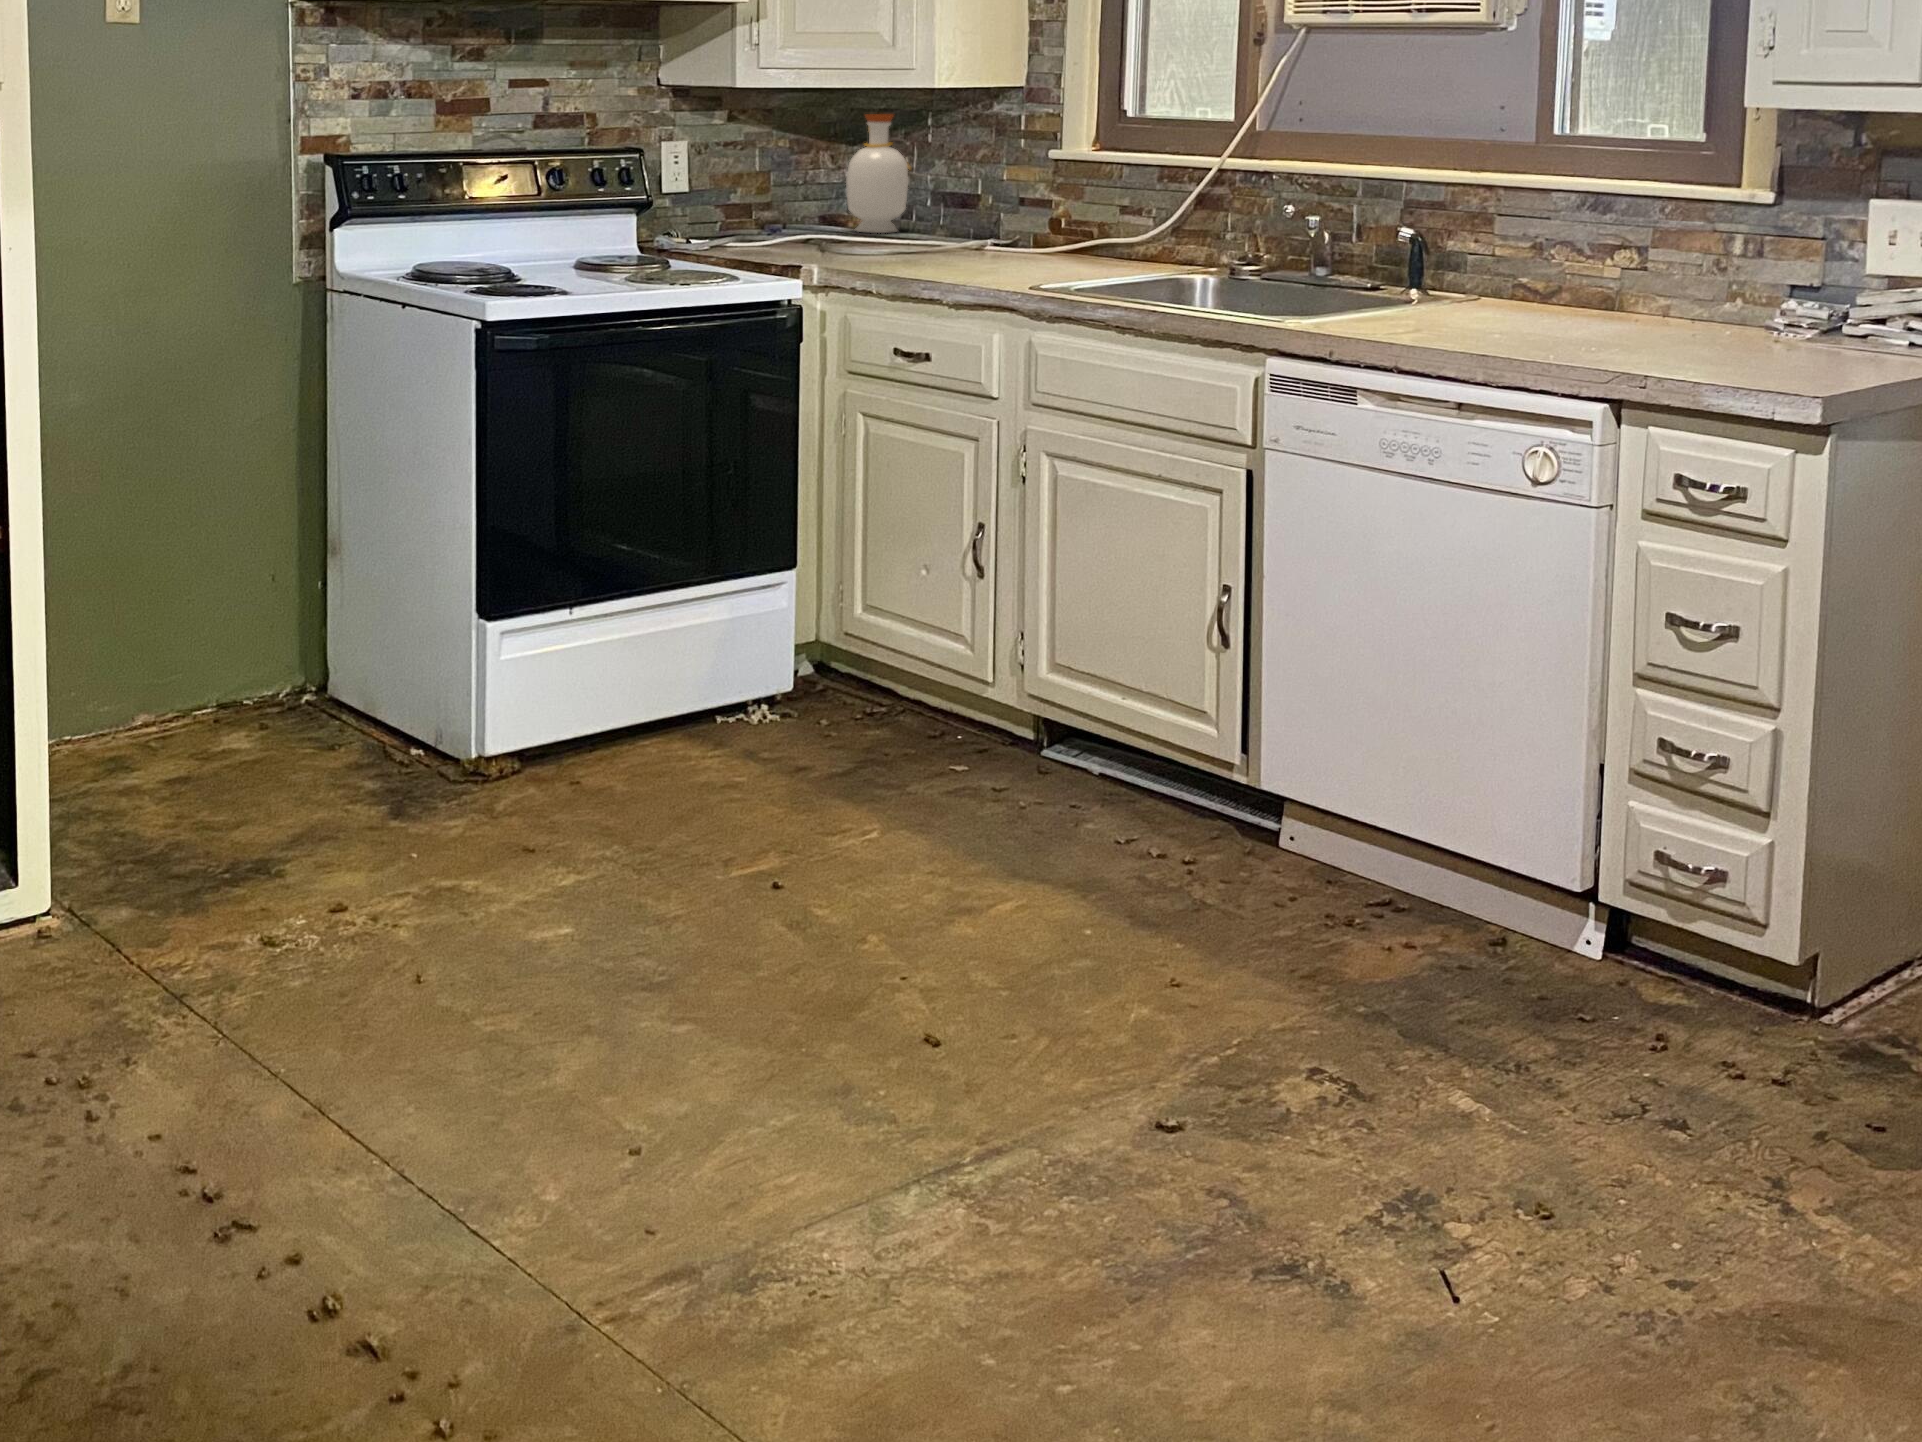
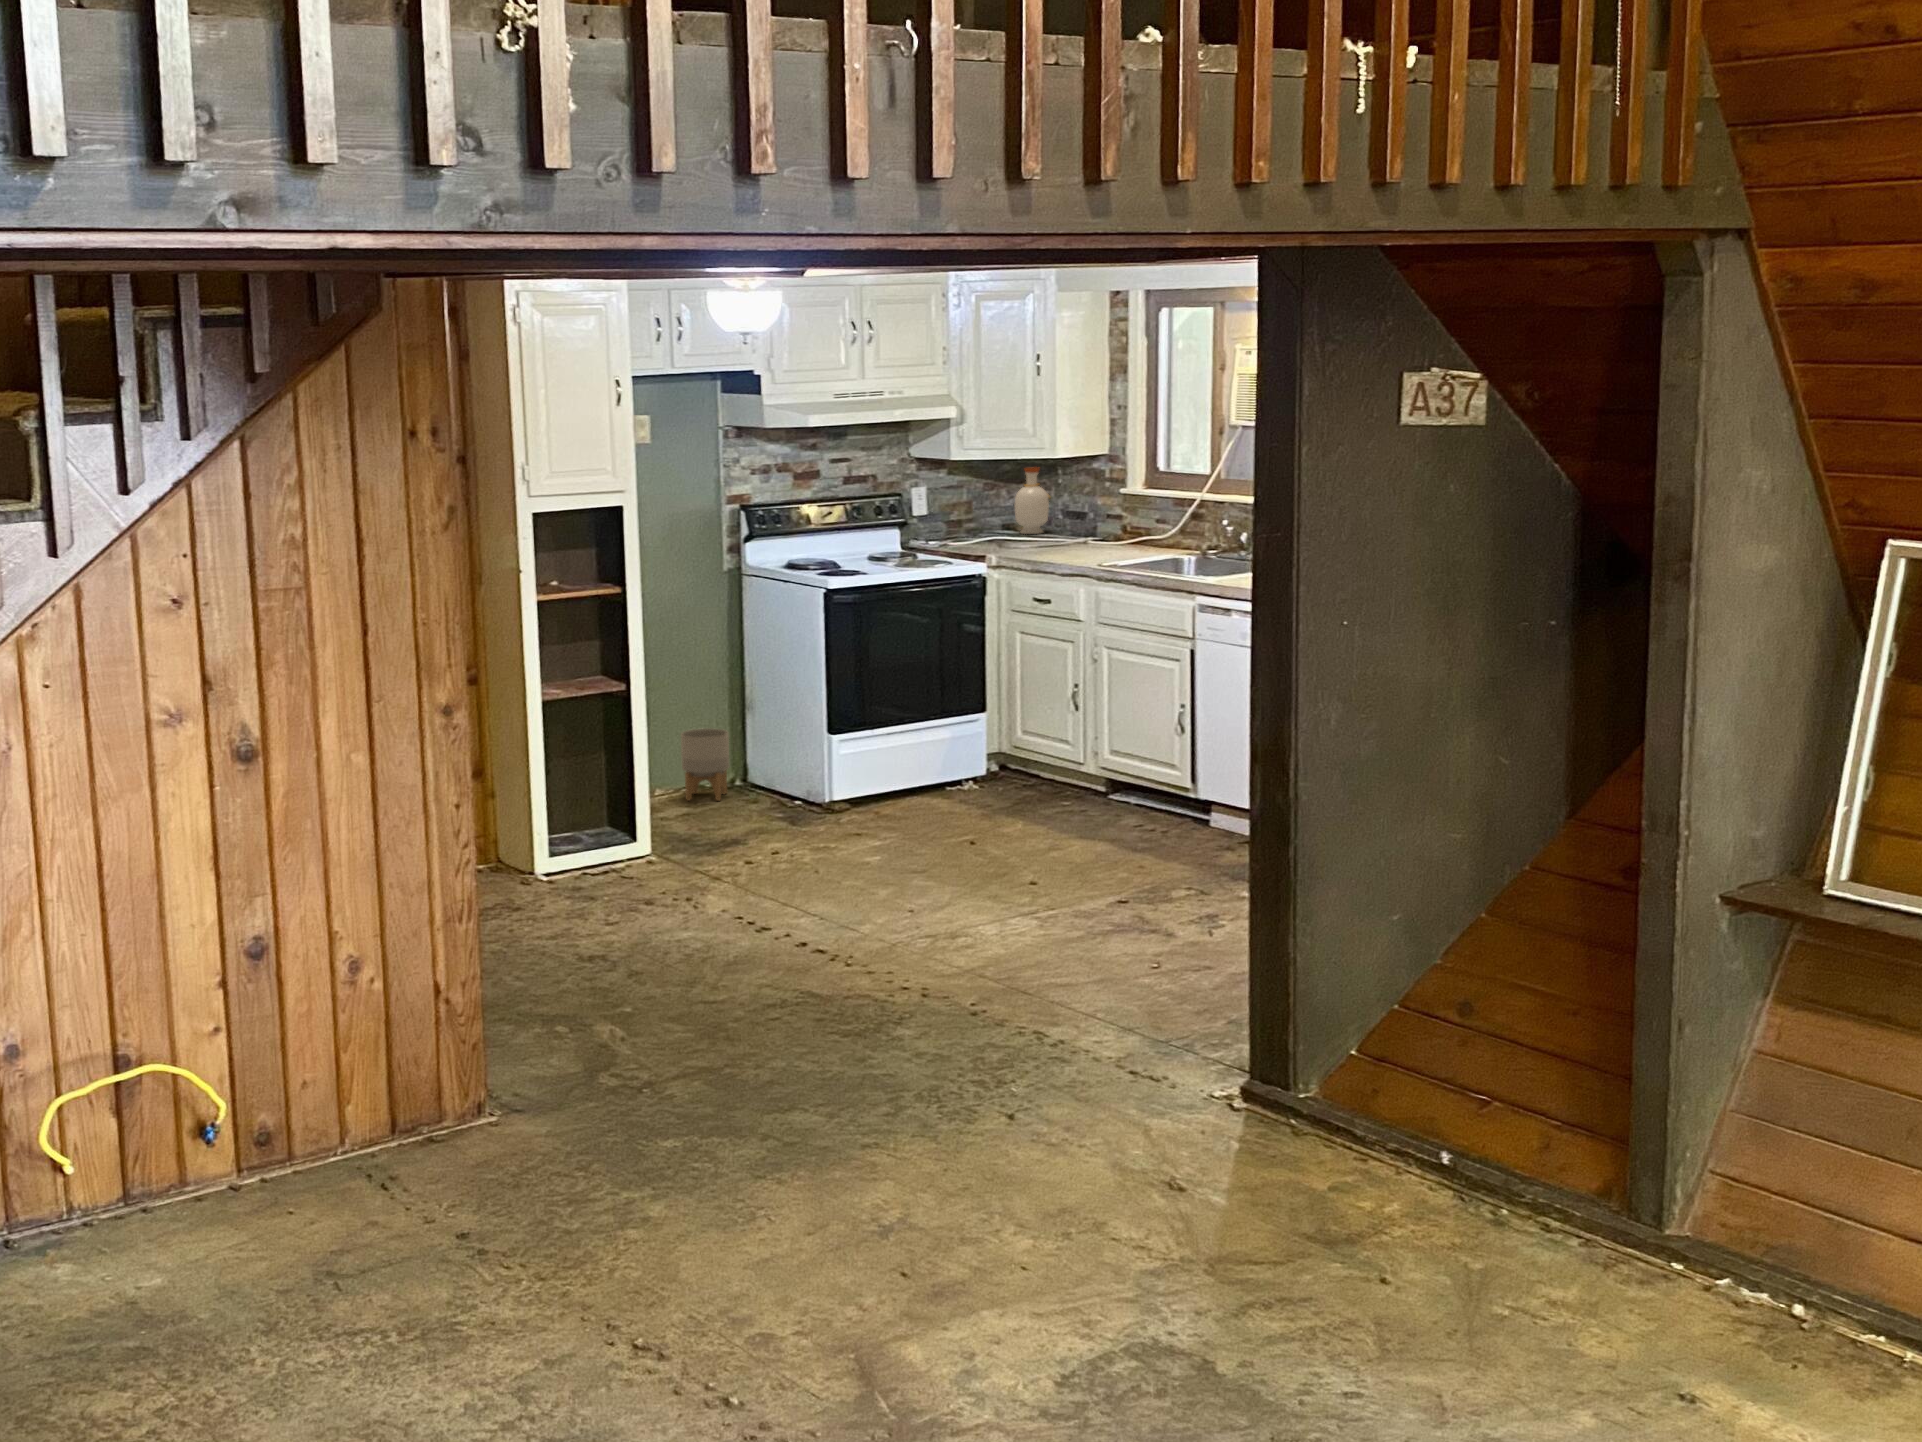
planter: none [185,593,283,744] -> present [681,728,730,801]

